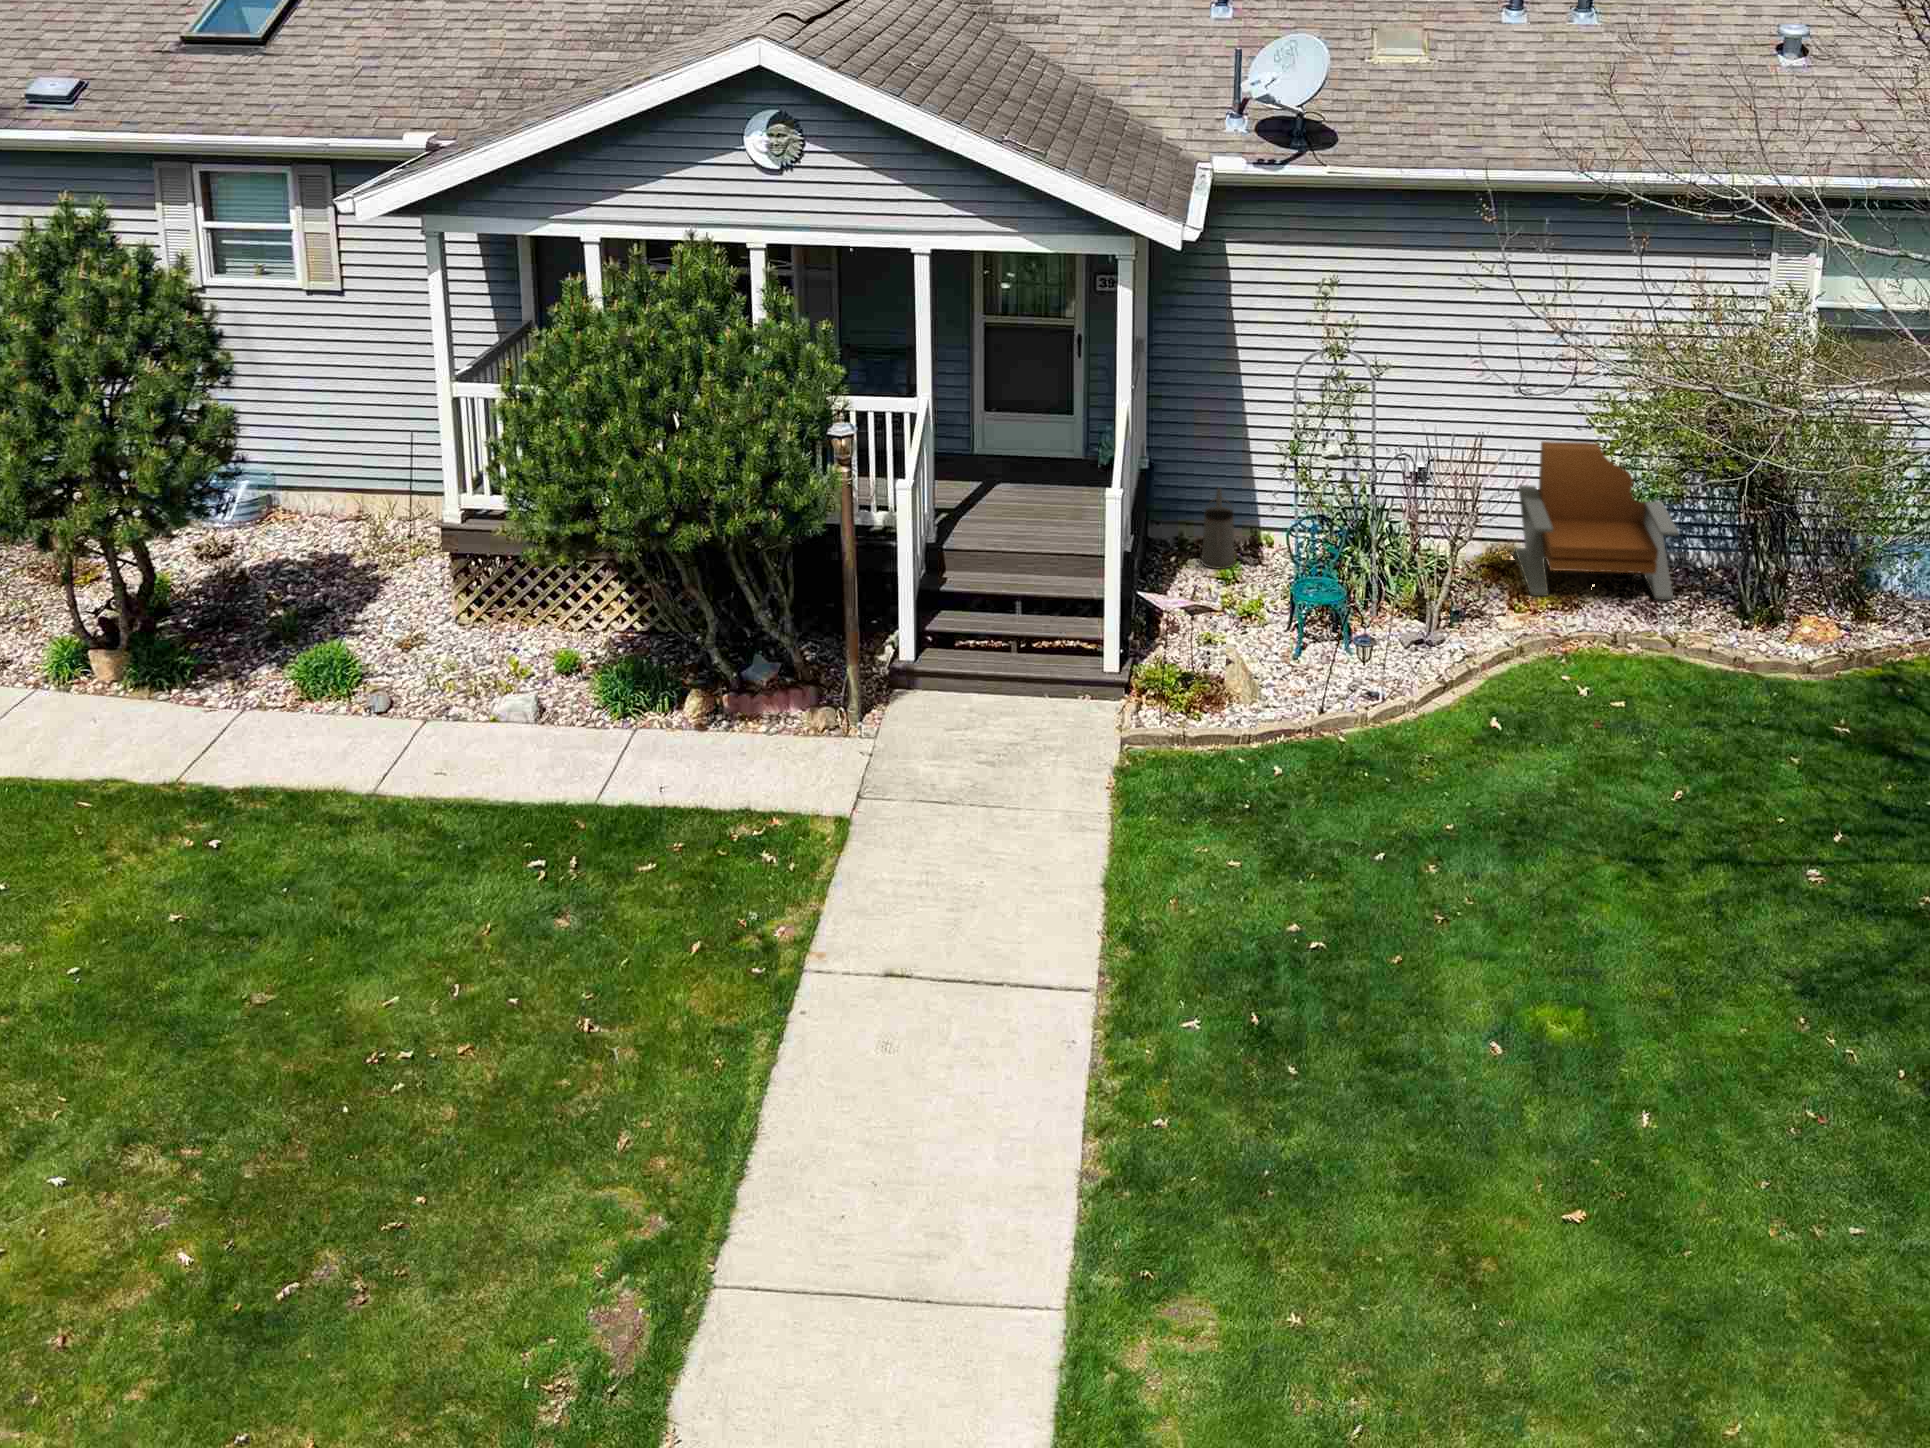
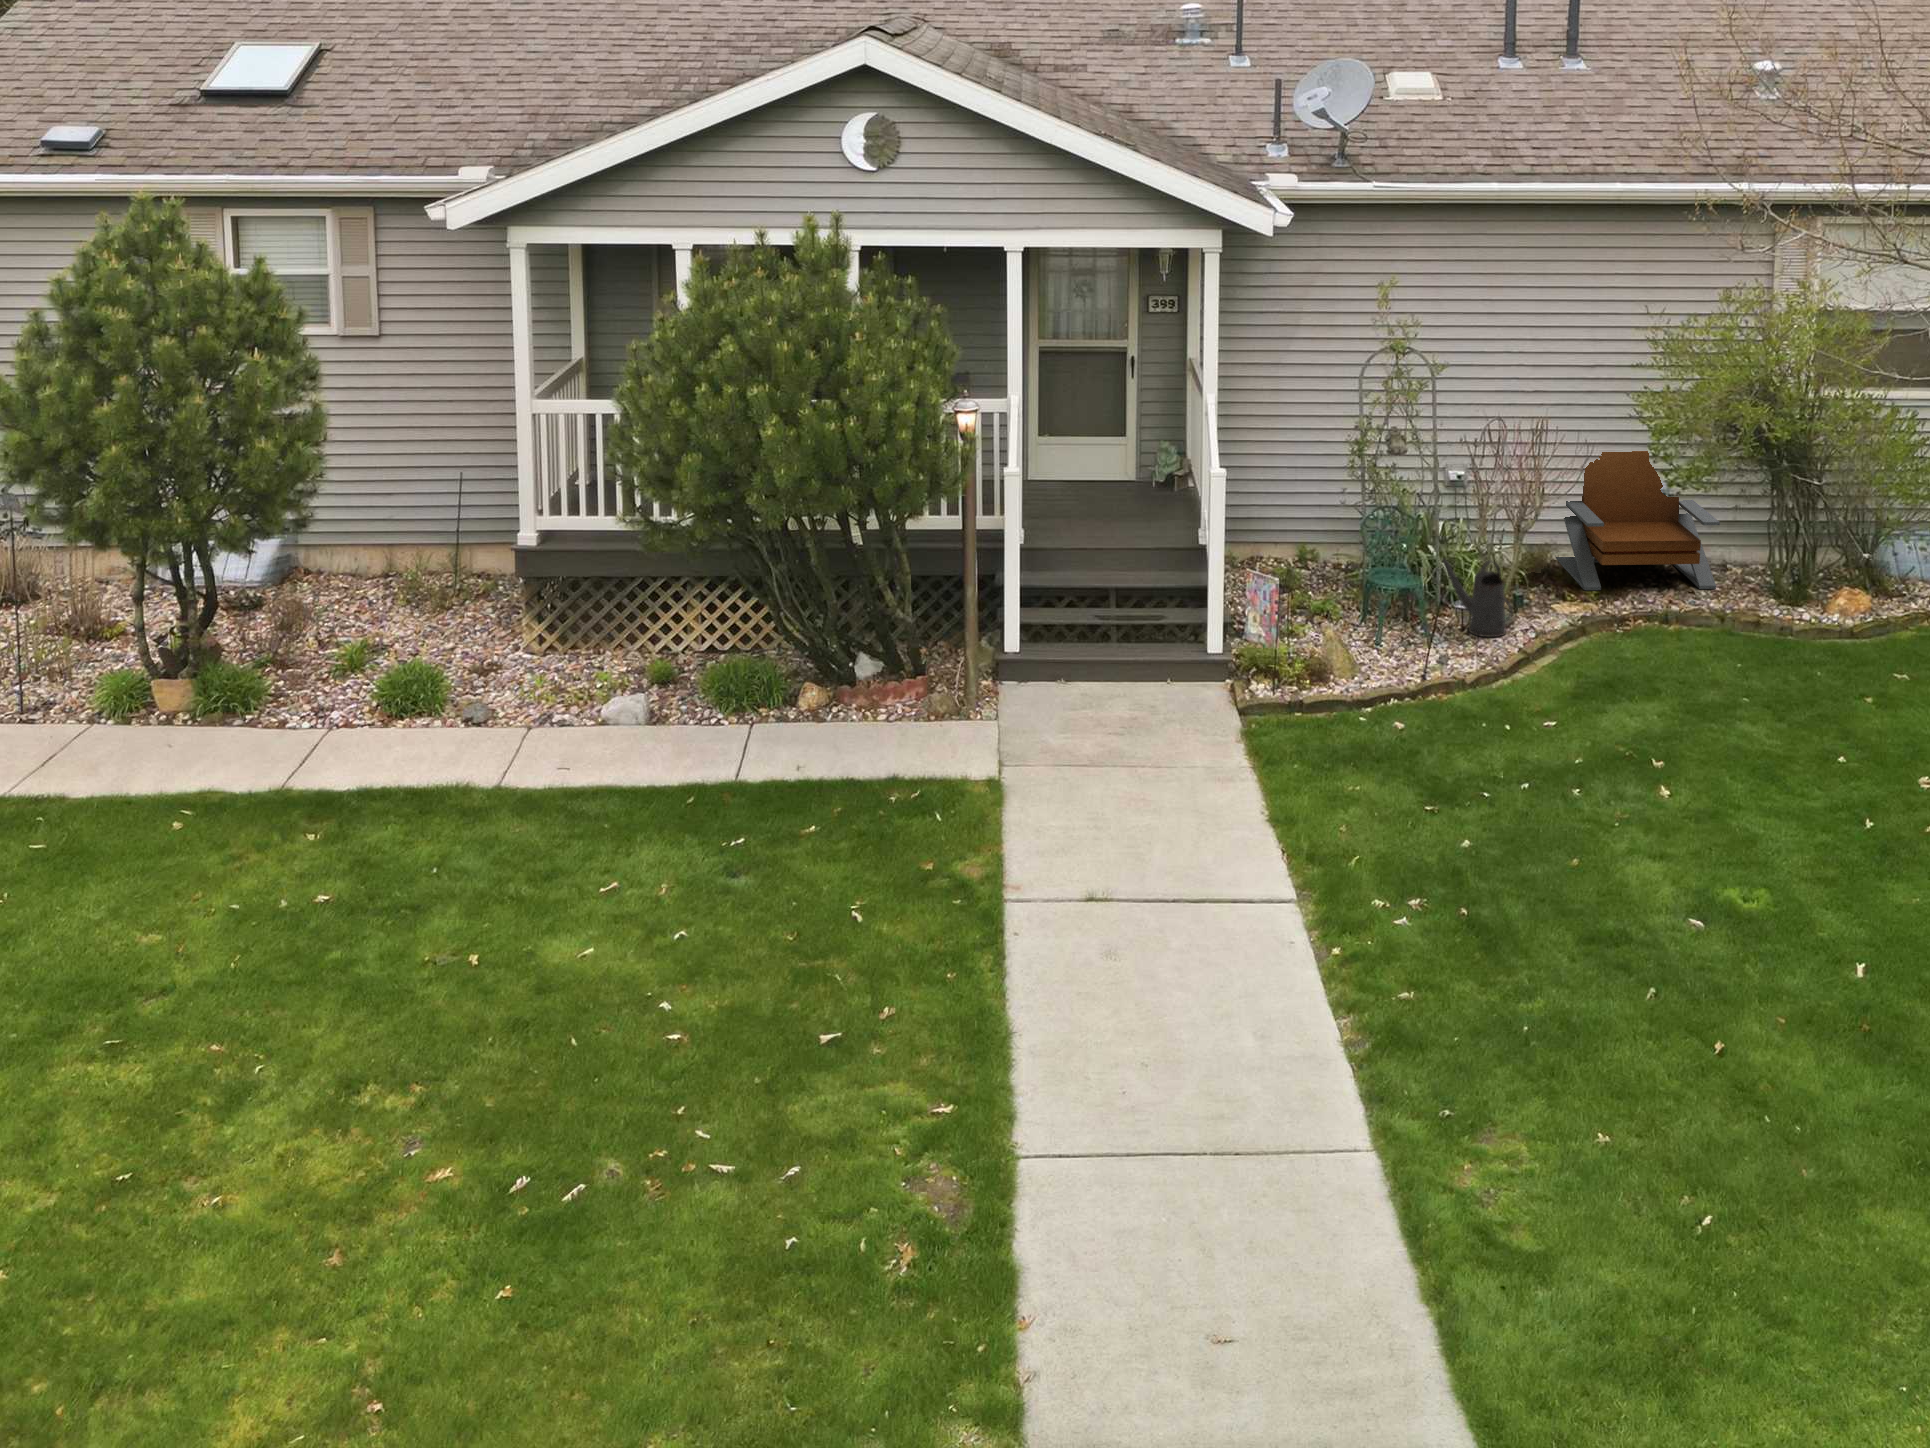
watering can: present [1200,488,1235,569] -> present [1442,559,1513,637]

